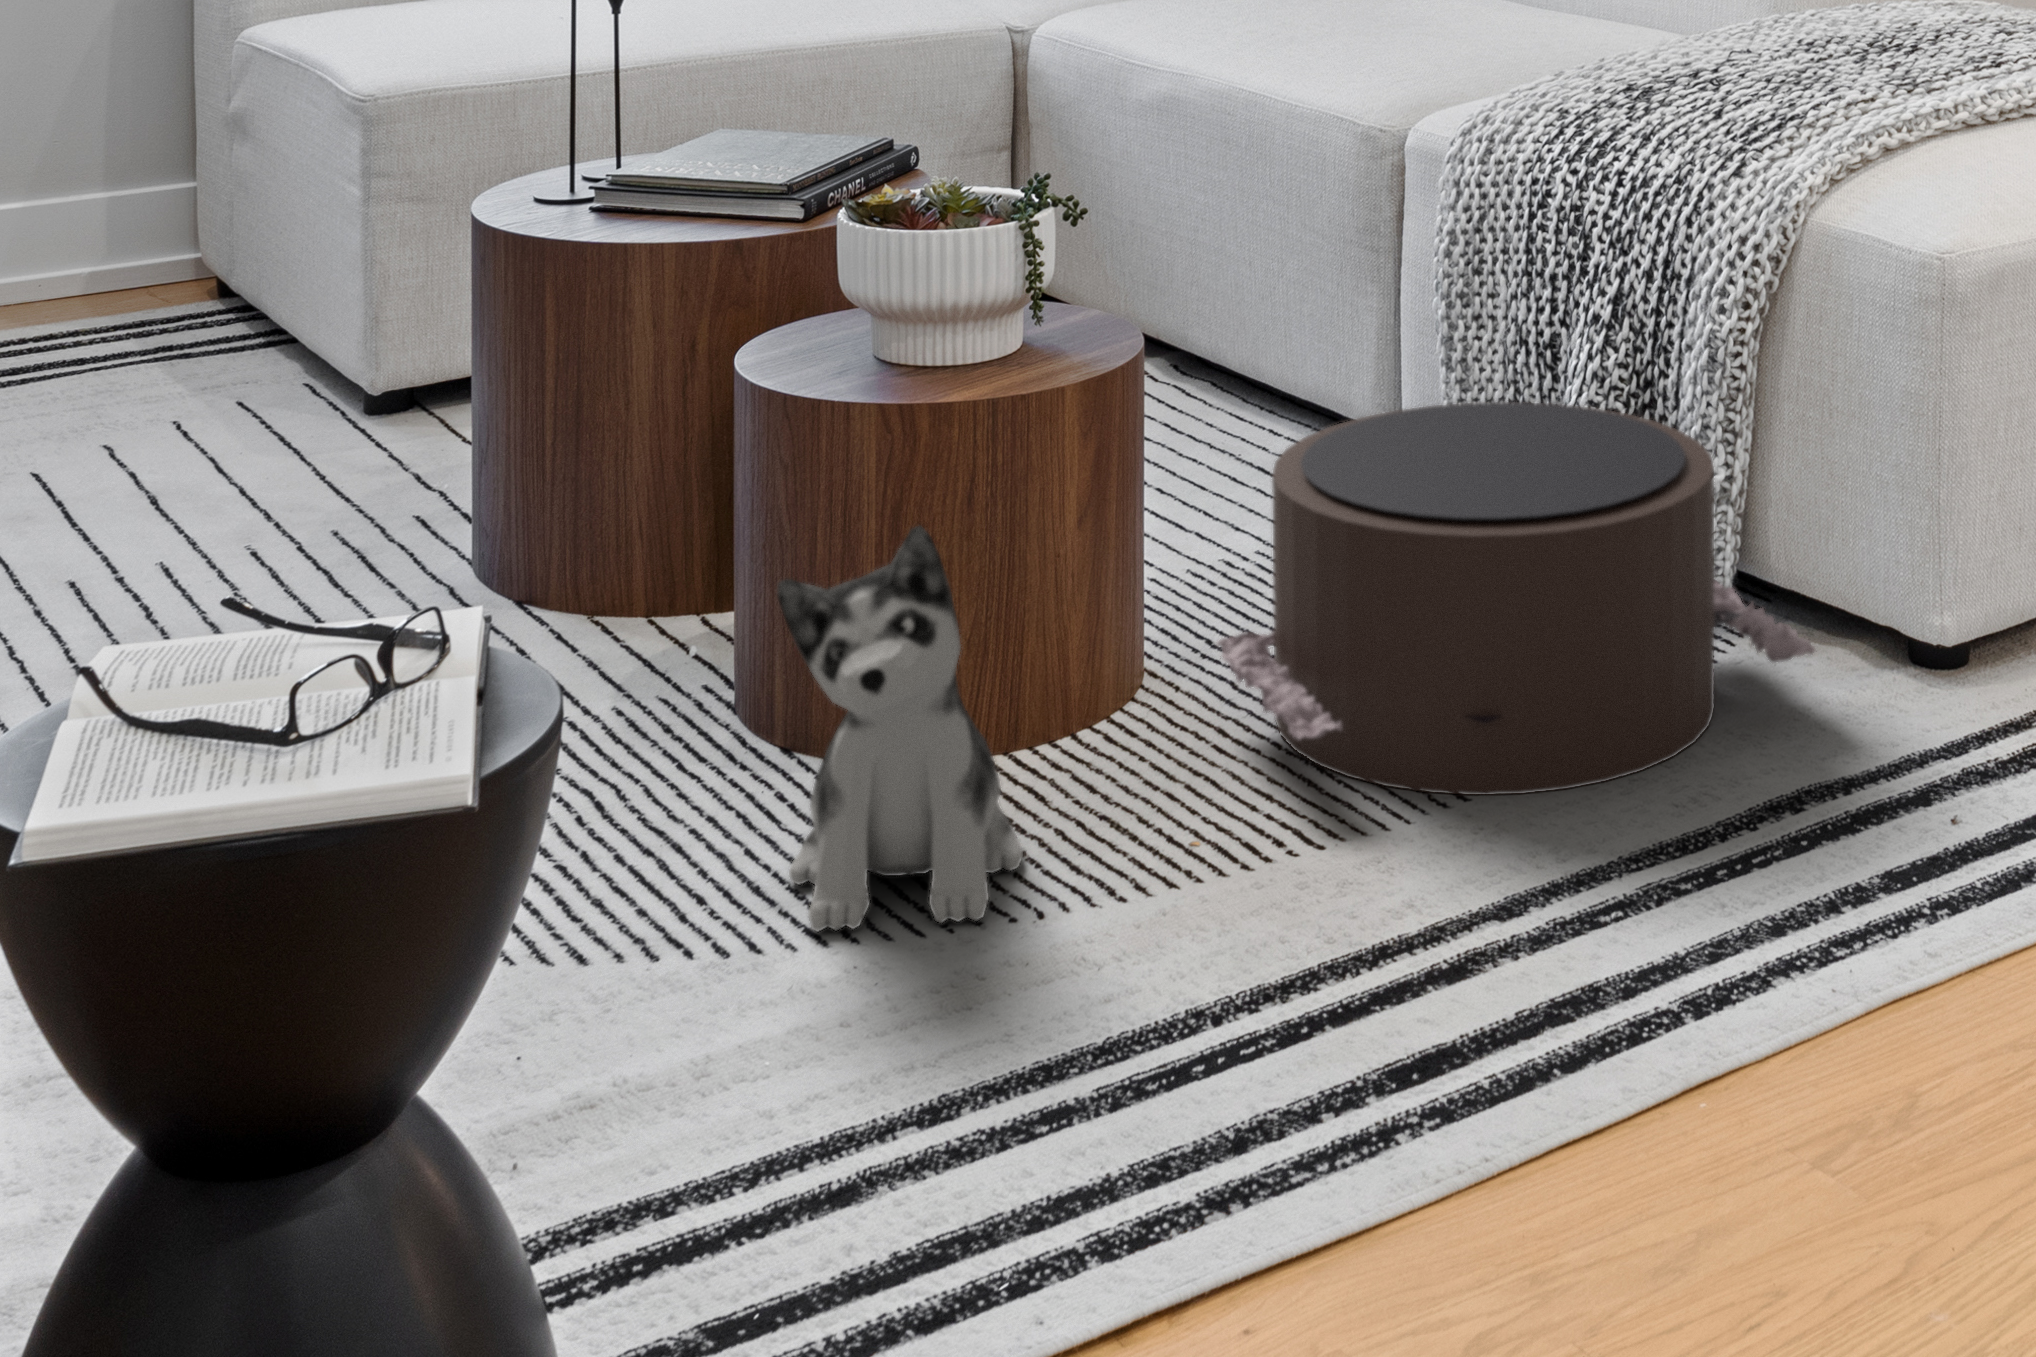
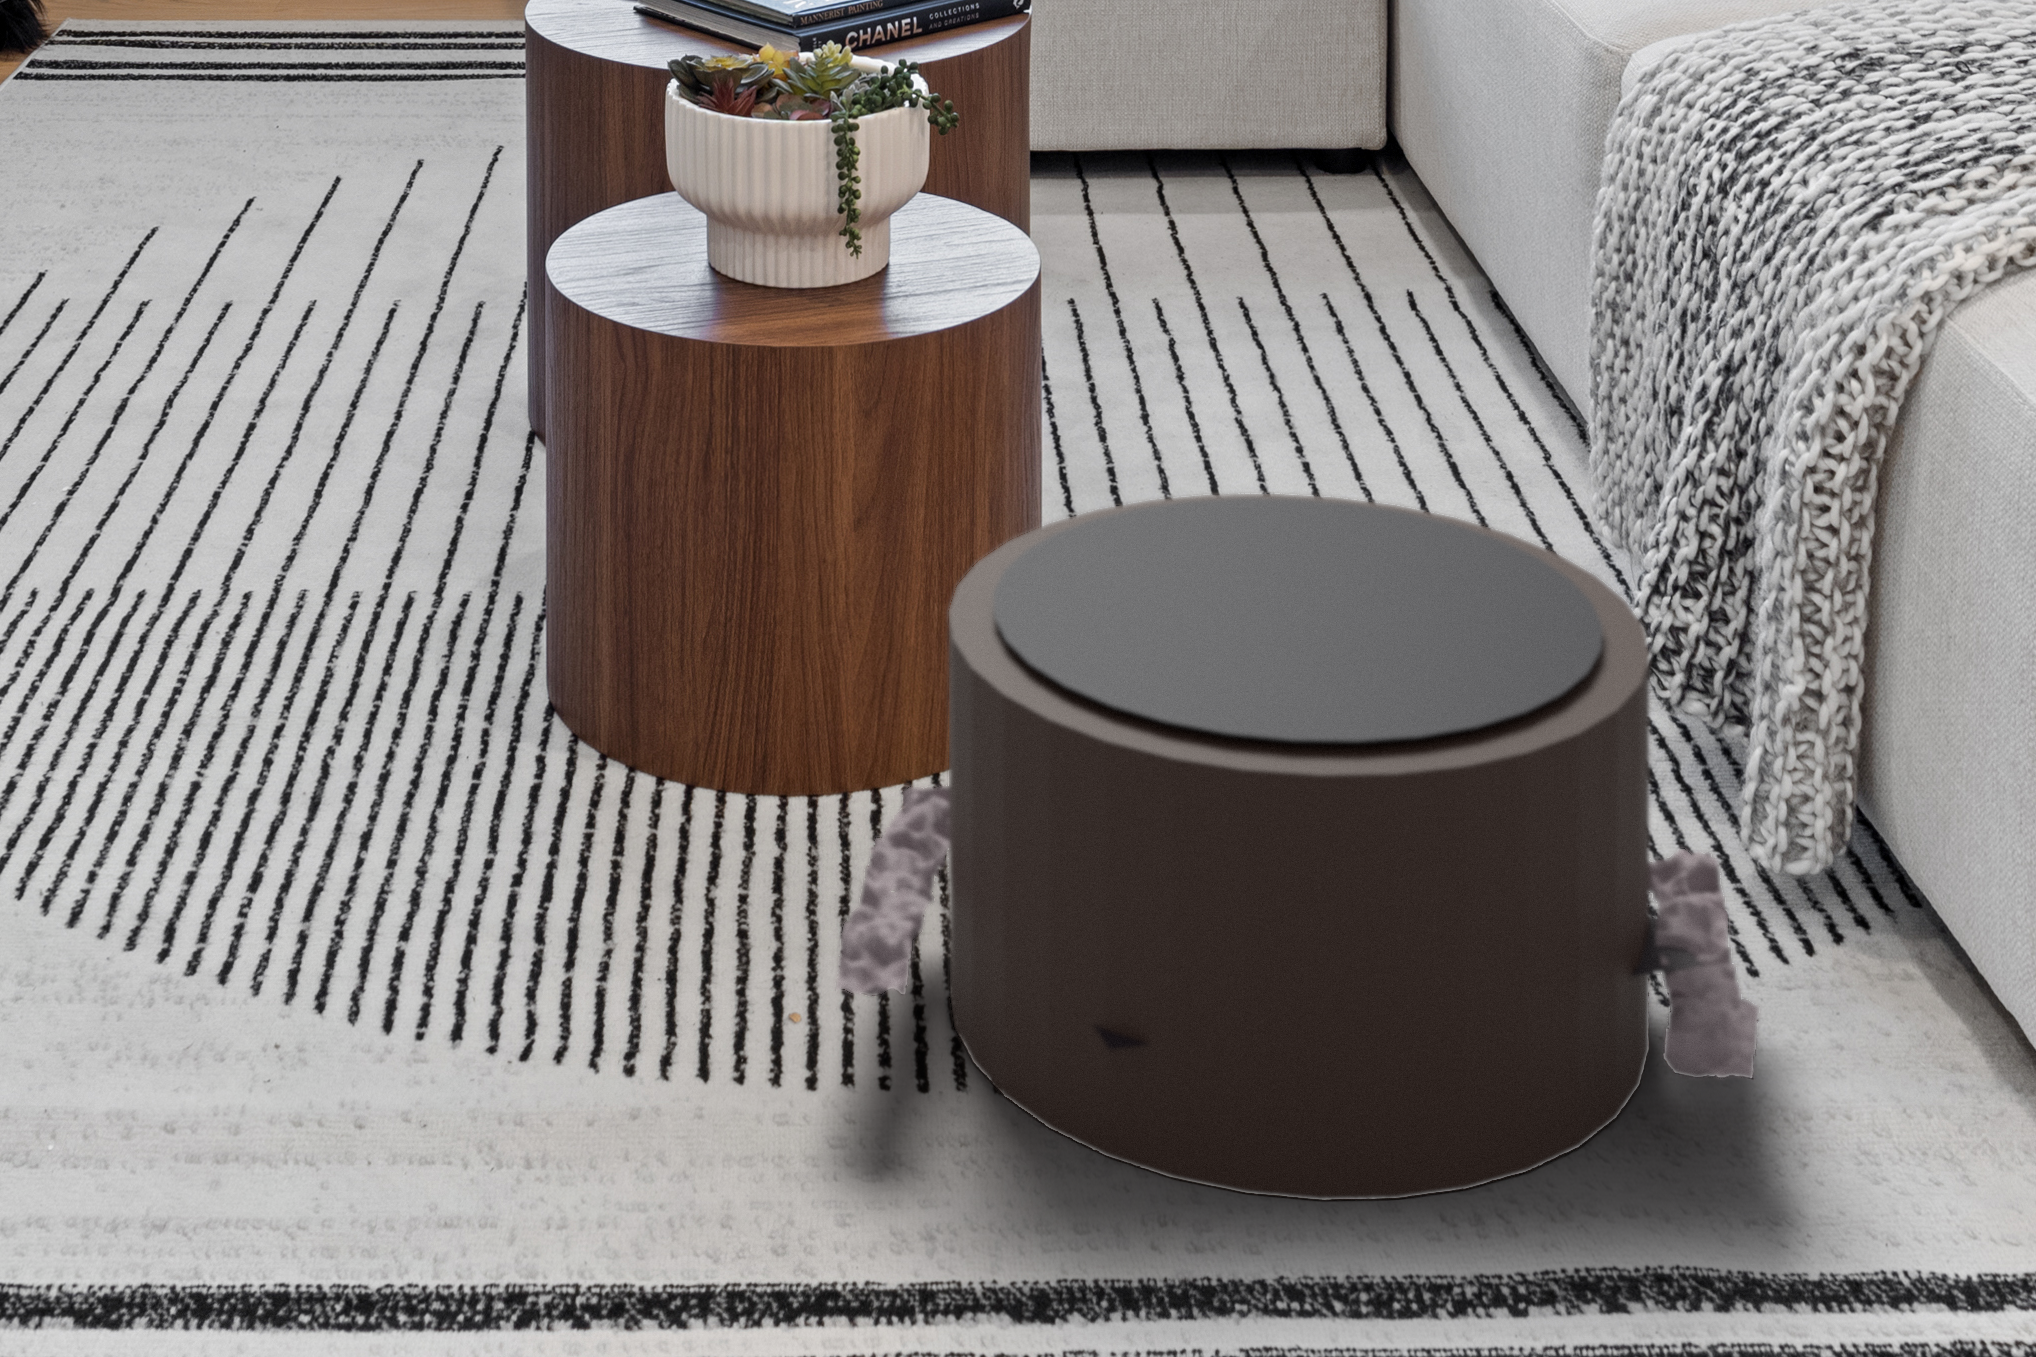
plush toy: present [777,526,1023,931] -> none [86,546,453,1143]

